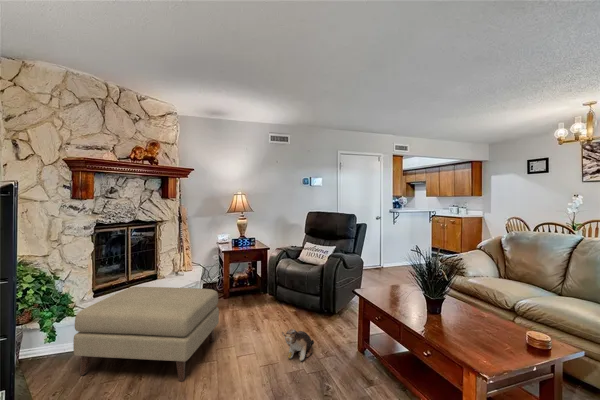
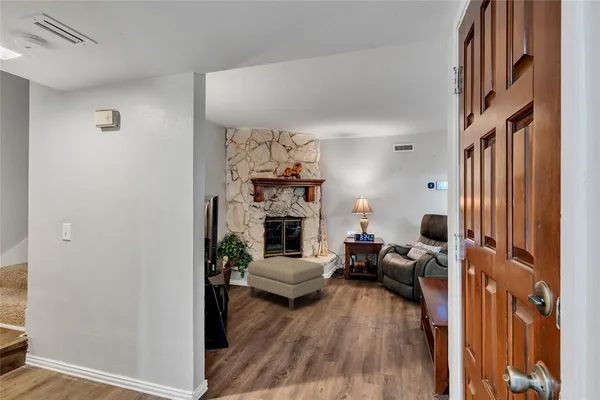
plush toy: present [282,329,314,361] -> none [351,296,387,321]

